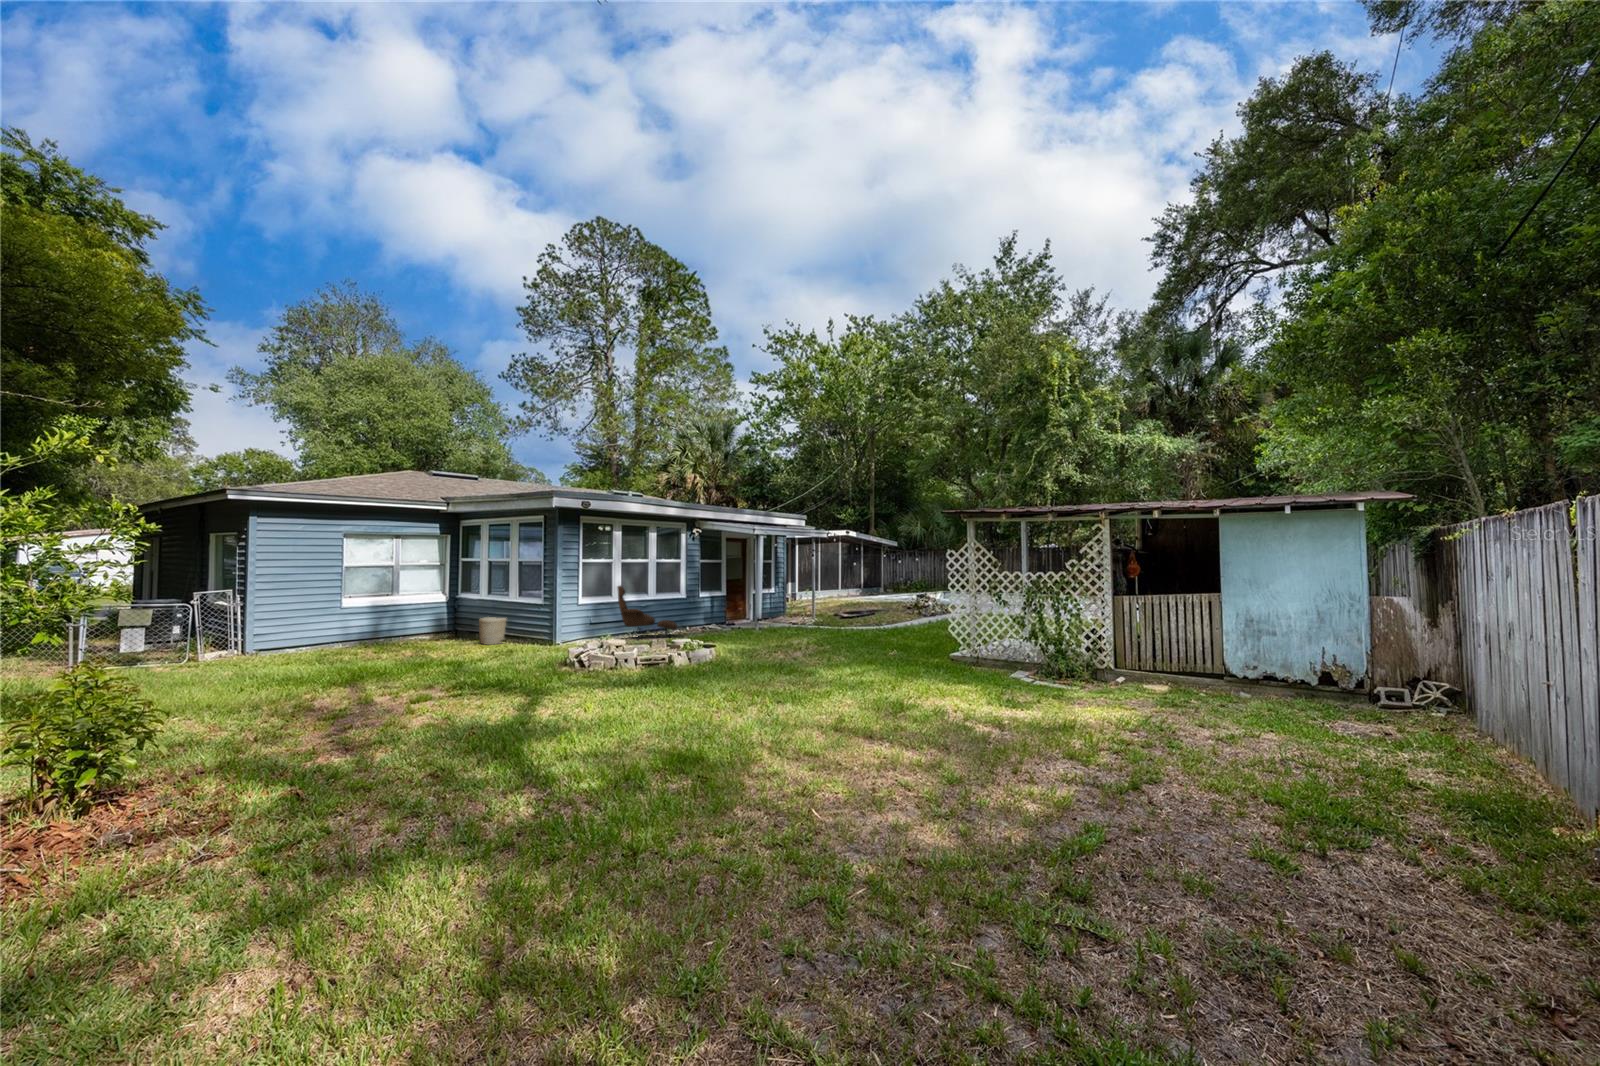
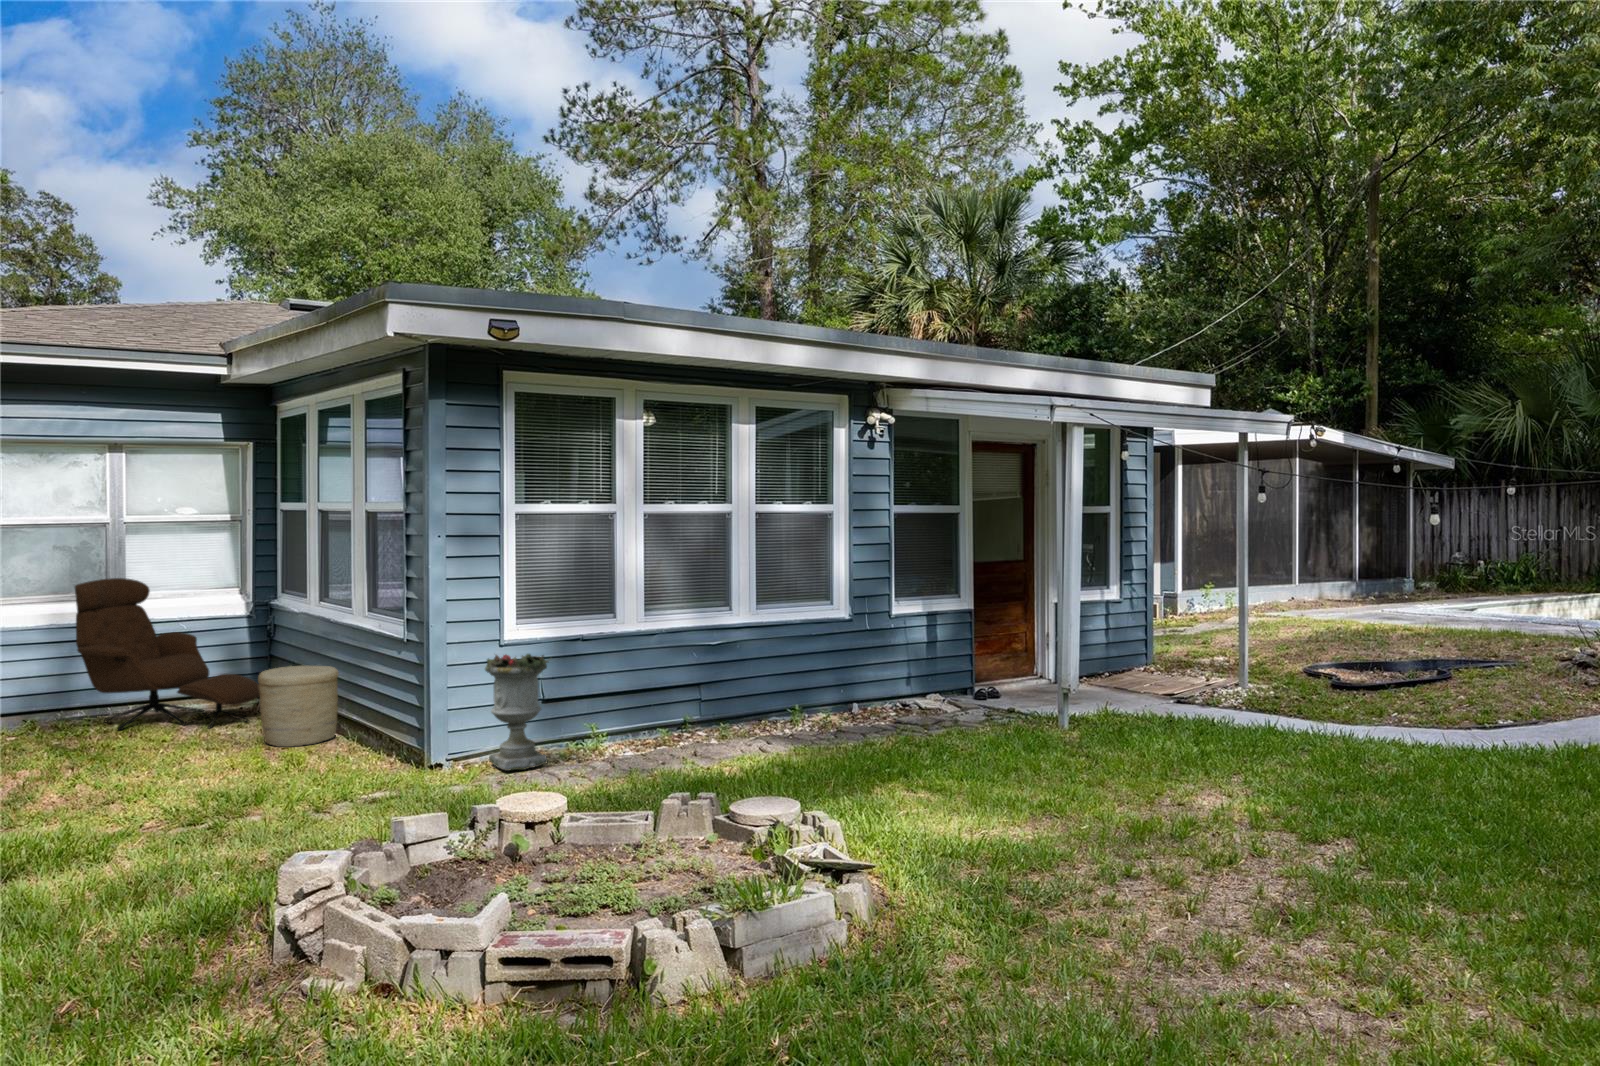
lounge chair: present [617,586,677,639] -> present [75,578,260,730]
planter: none [576,607,599,645] -> present [485,654,548,771]

